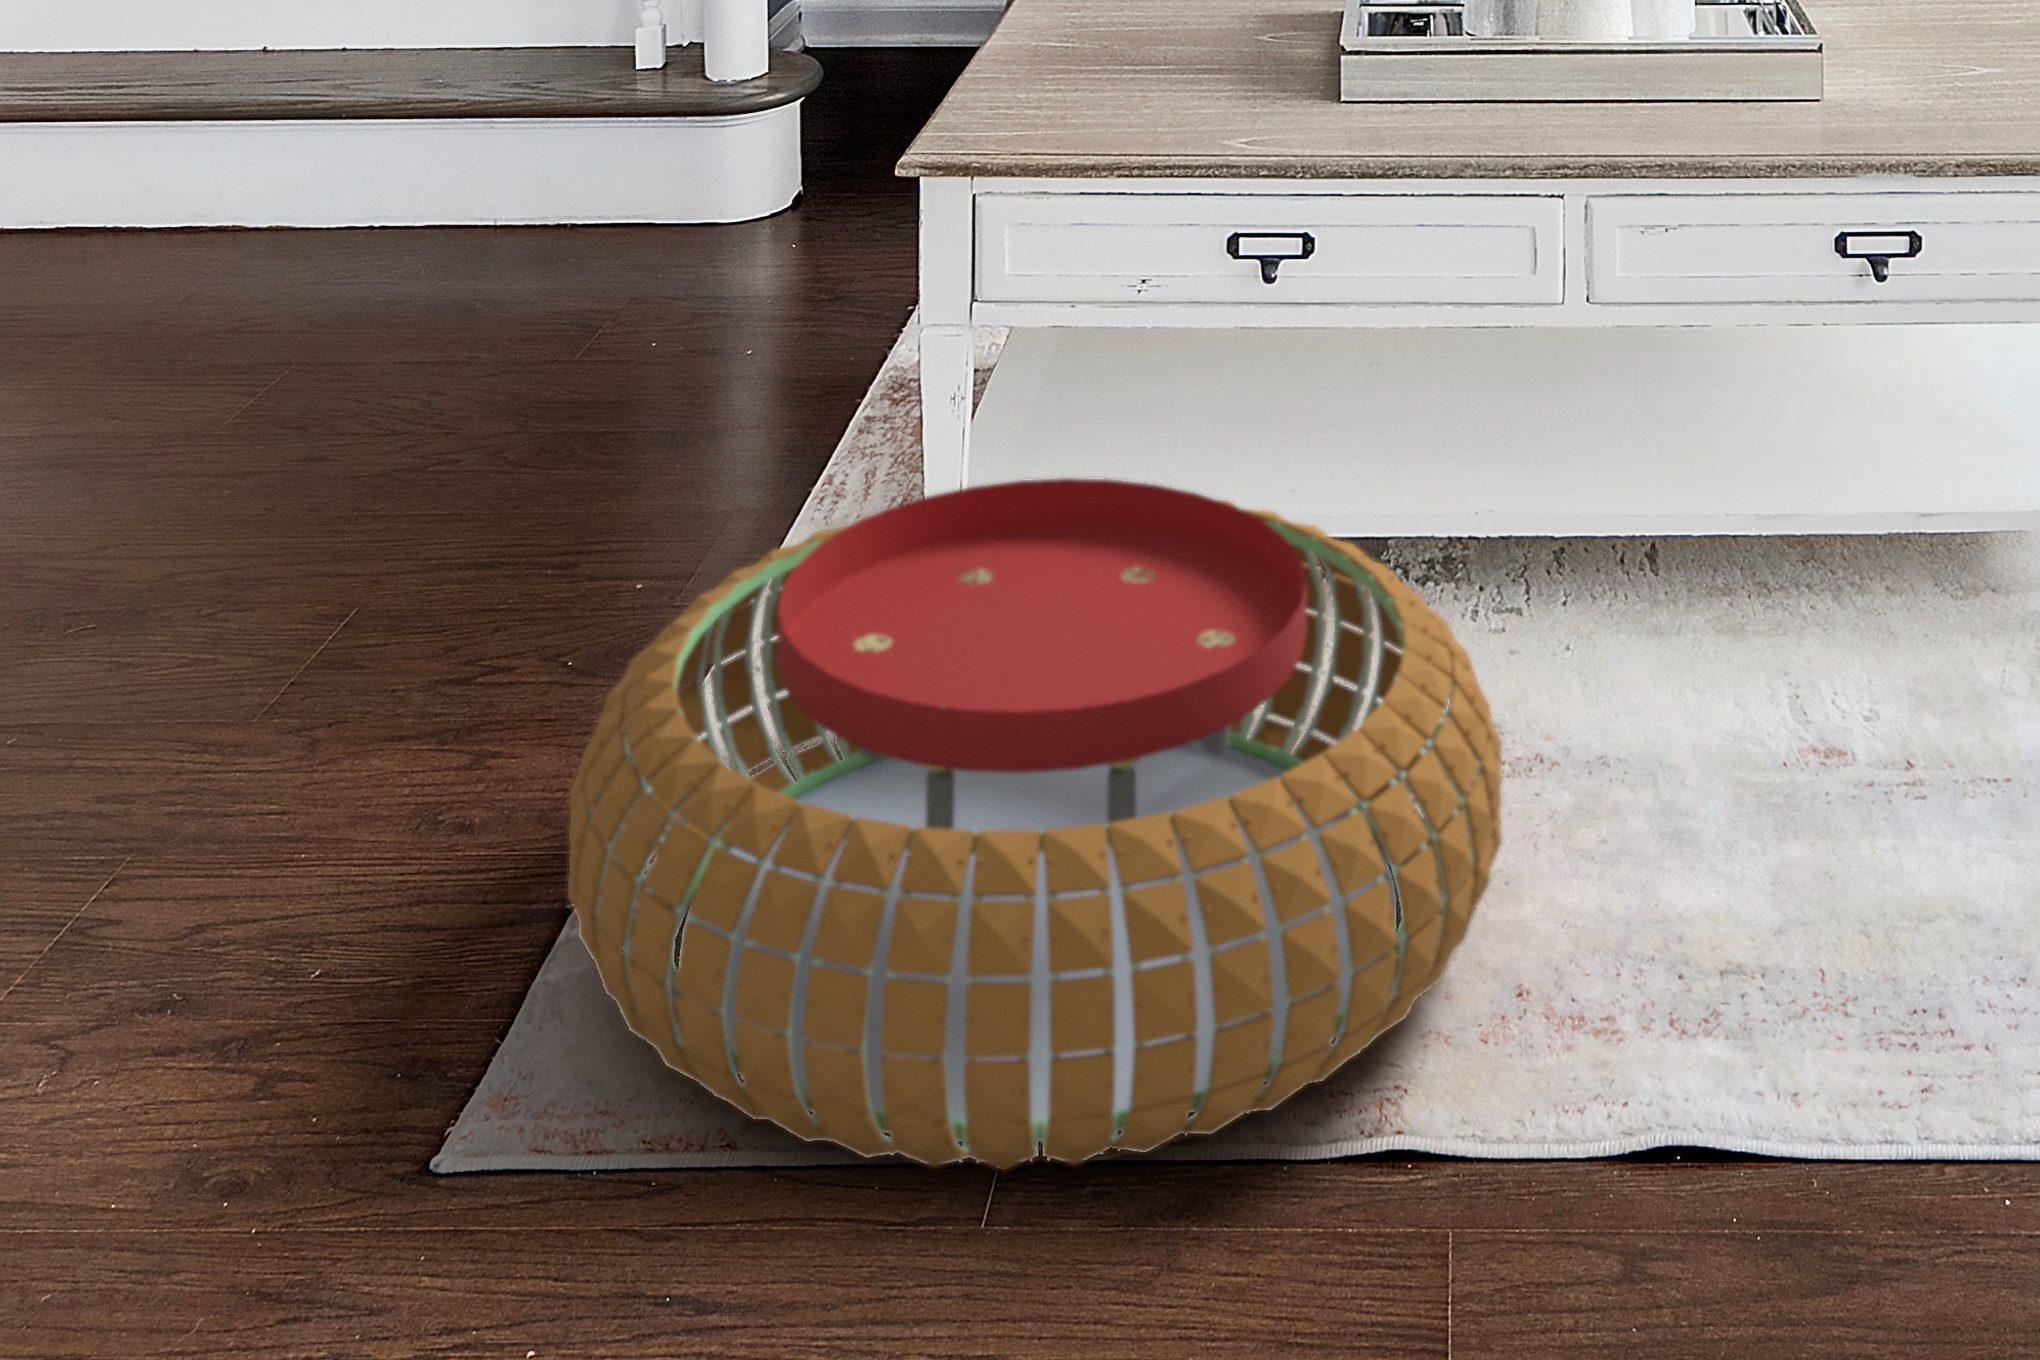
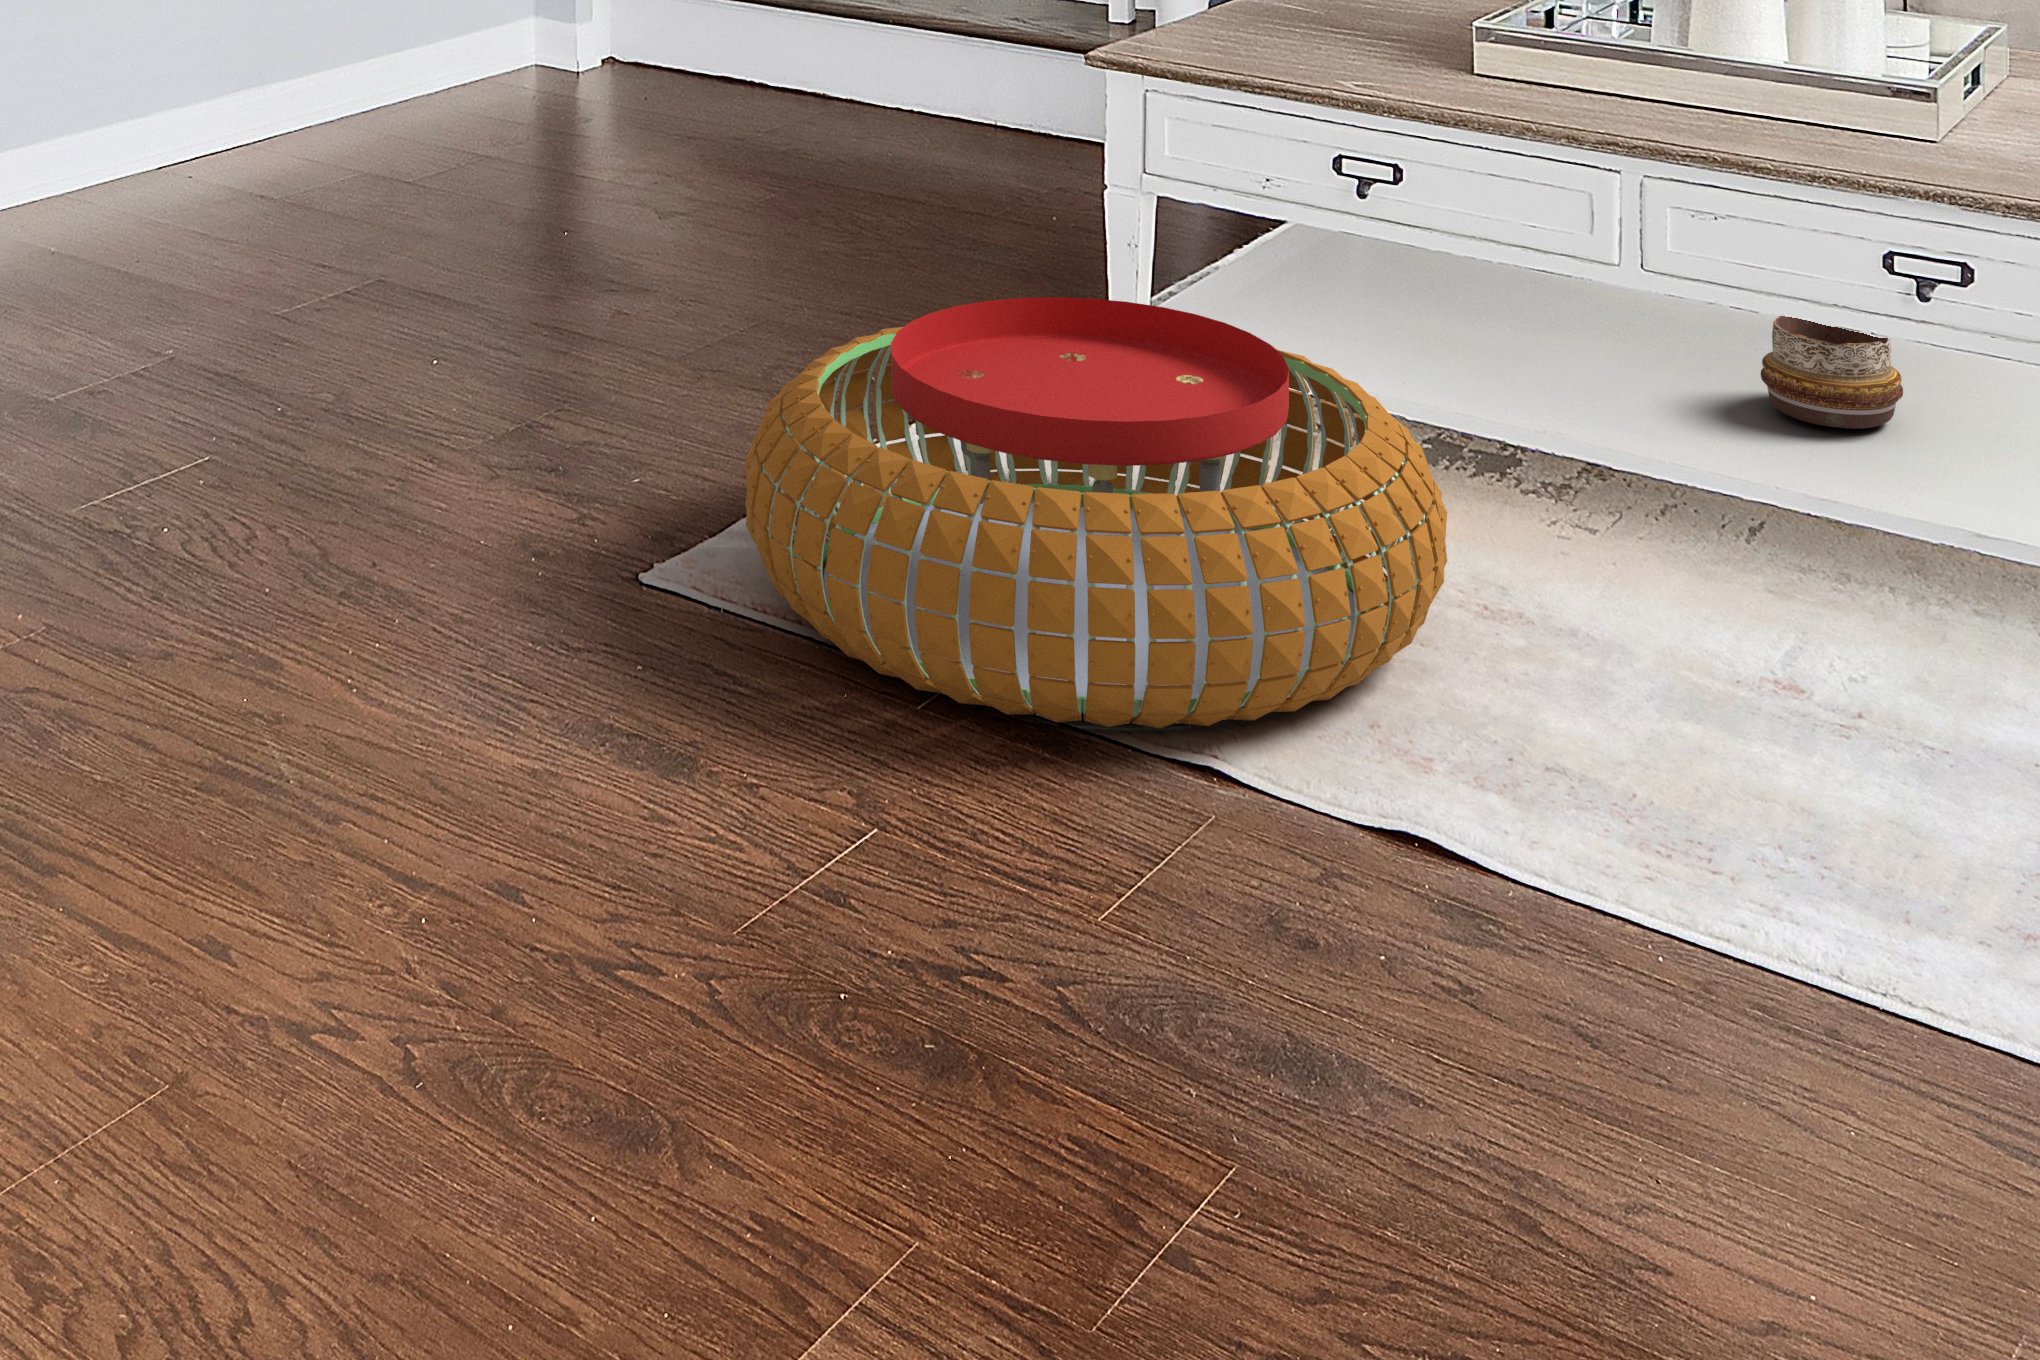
decorative bowl: none [1626,309,1766,441] -> present [1761,316,1903,429]

